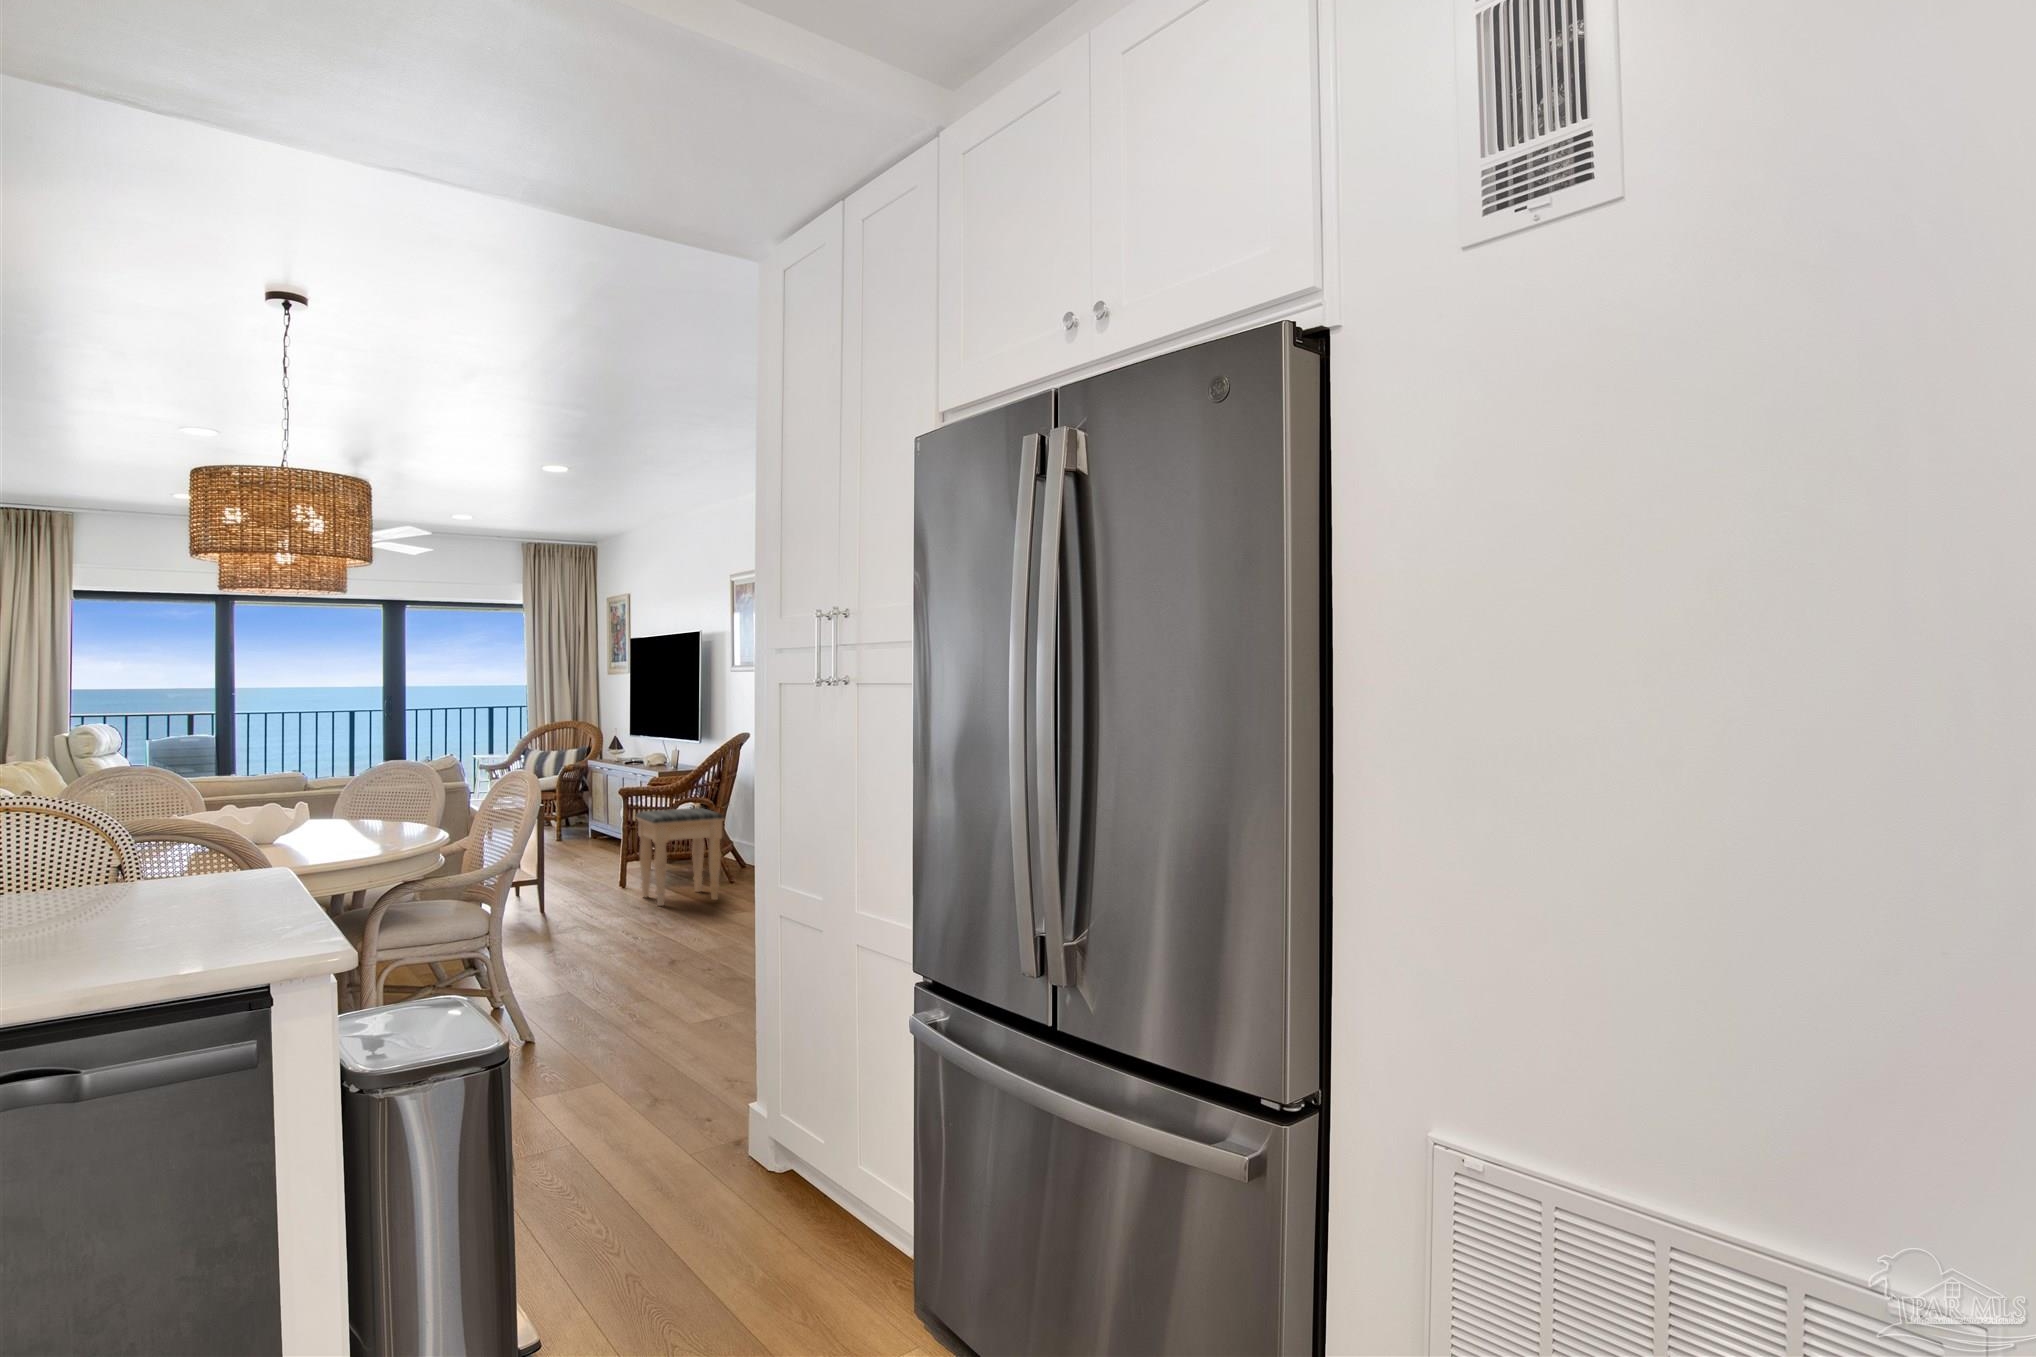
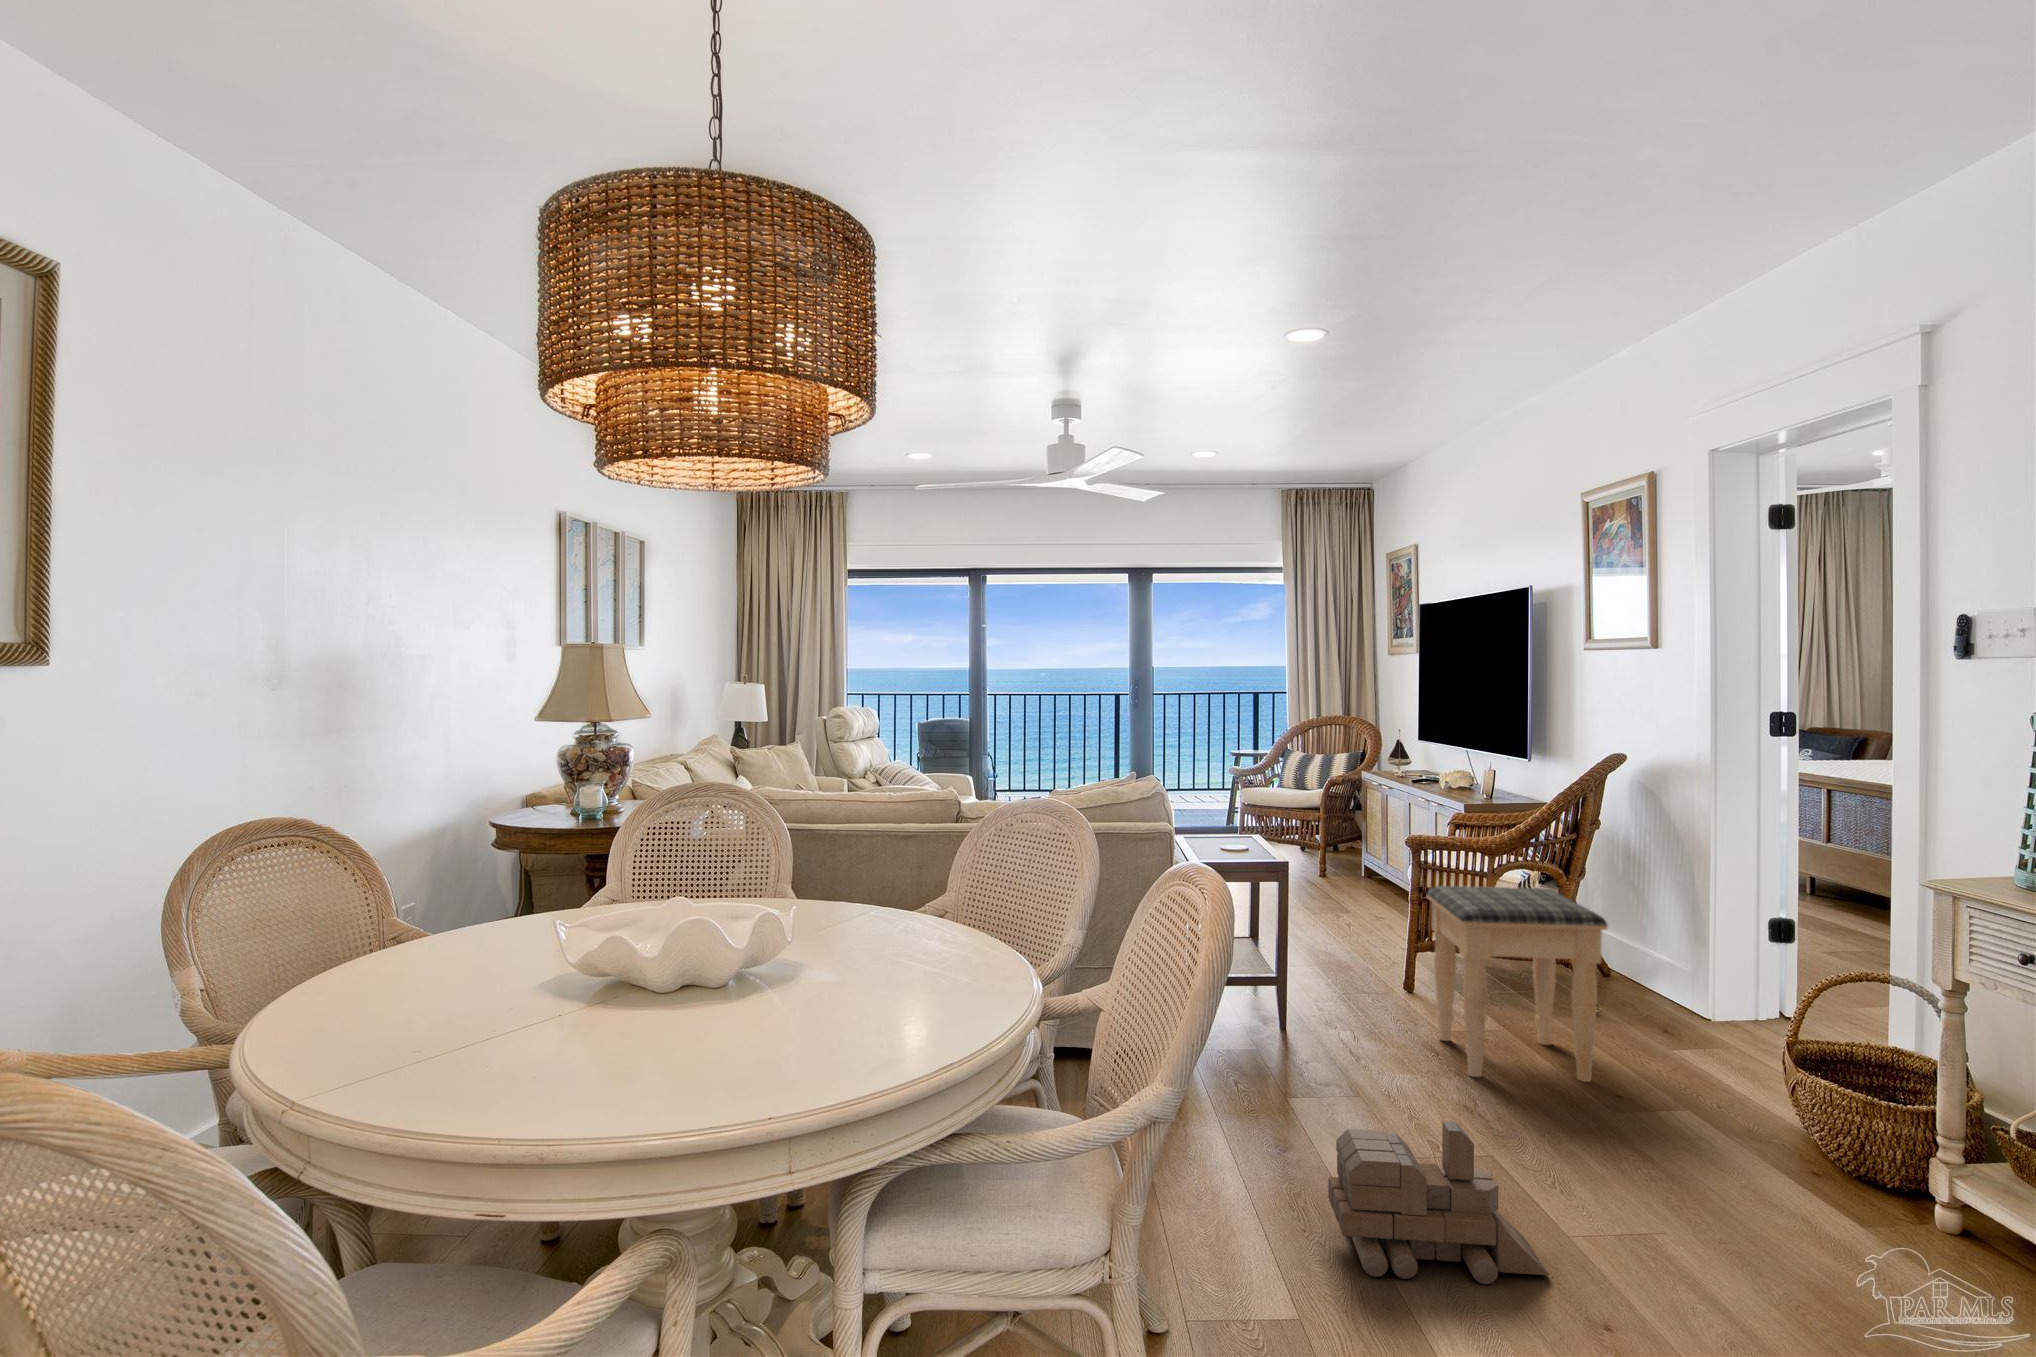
toy train: none [590,891,685,957] -> present [1328,1121,1549,1284]

